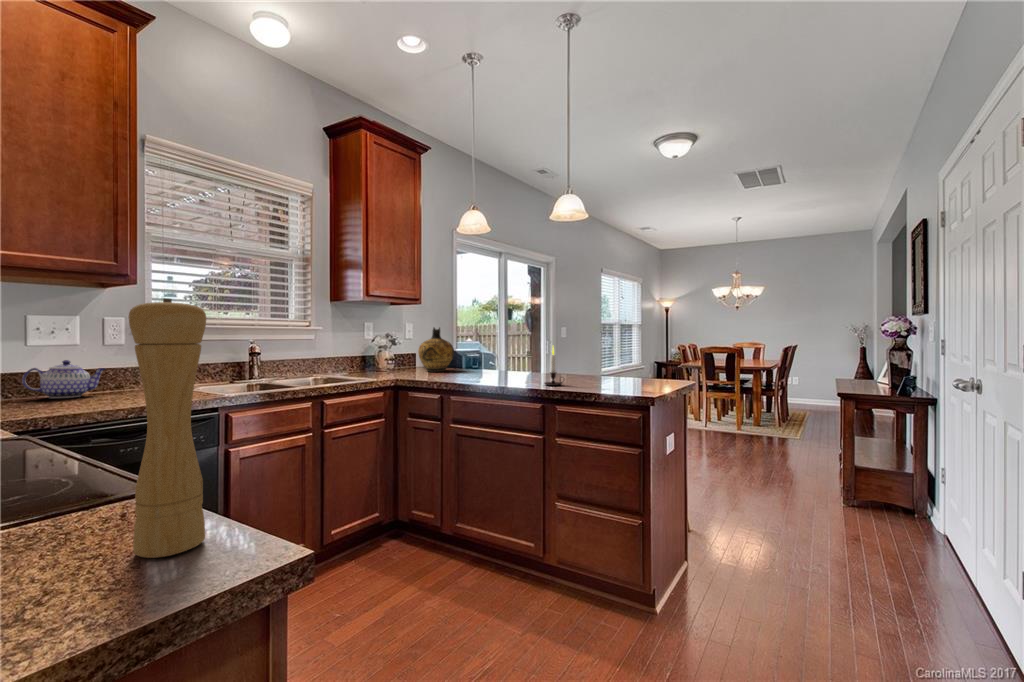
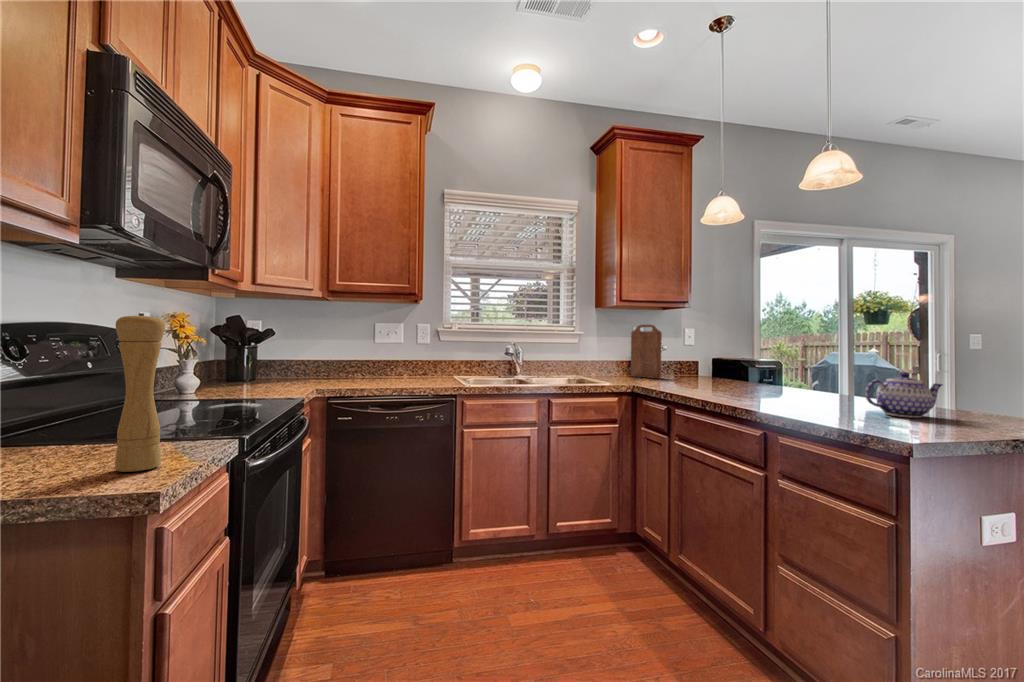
cutting board: none [369,320,400,371] -> present [631,324,662,378]
ceramic jug: present [418,328,454,371] -> none [677,332,719,382]
candle: present [545,347,563,386] -> none [768,356,803,411]
teapot: present [22,360,105,398] -> present [865,372,943,418]

